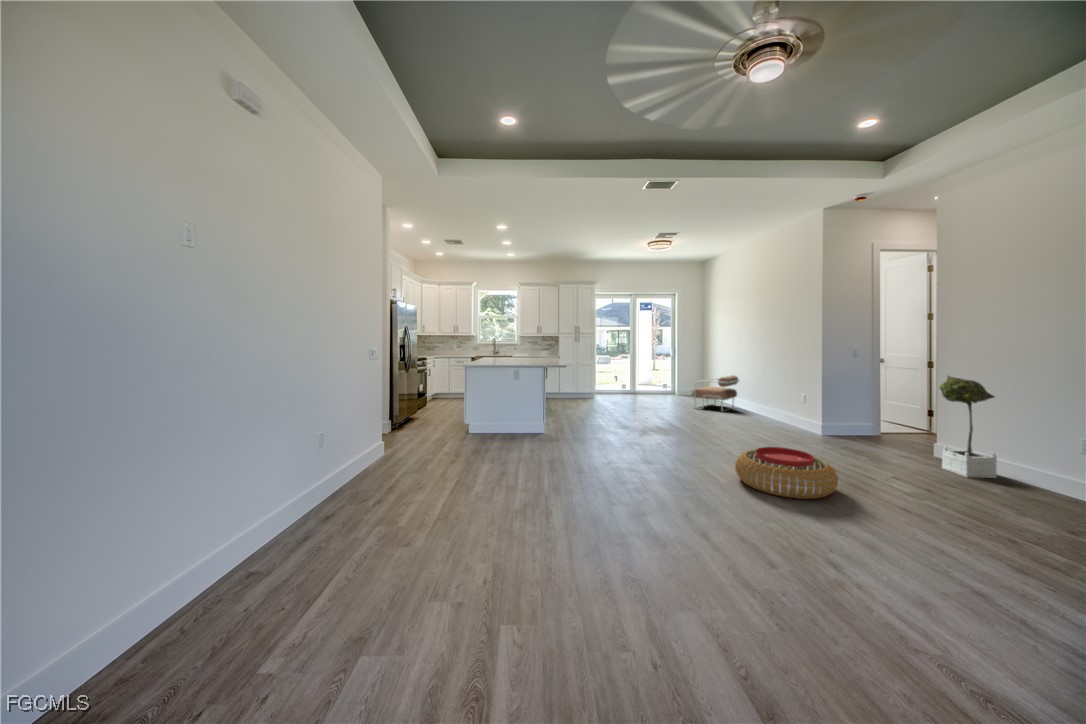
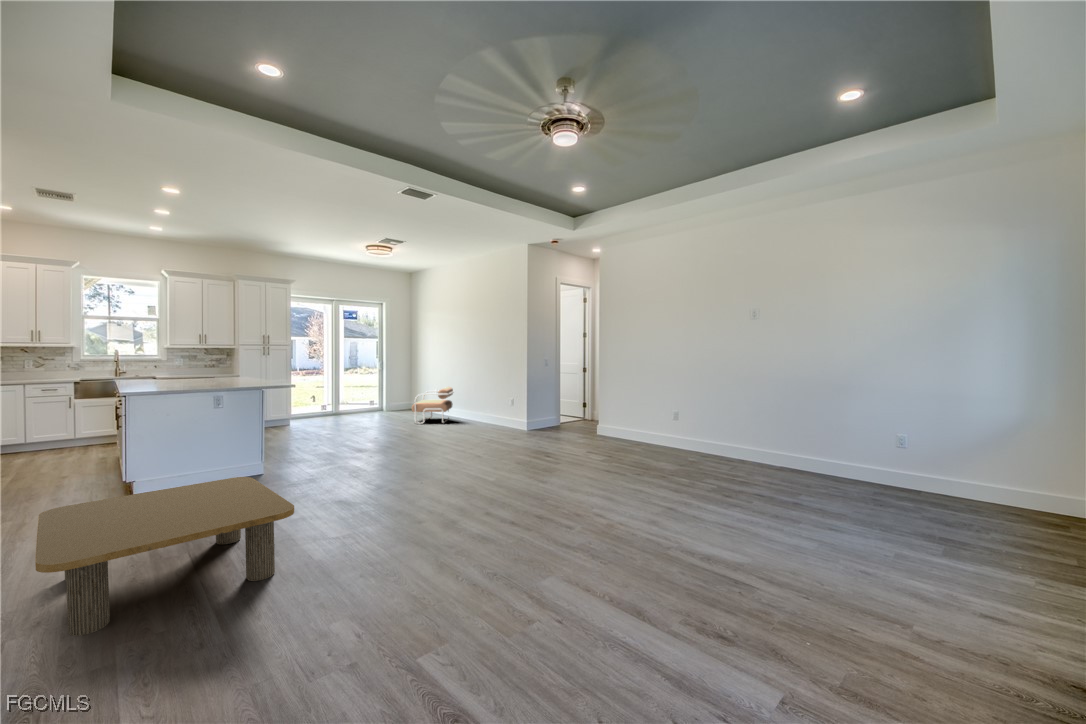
potted tree: present [940,376,997,478] -> none [603,378,631,445]
coffee table: none [292,433,475,526] -> present [35,477,294,636]
pouf: present [735,447,838,499] -> none [500,442,568,477]

